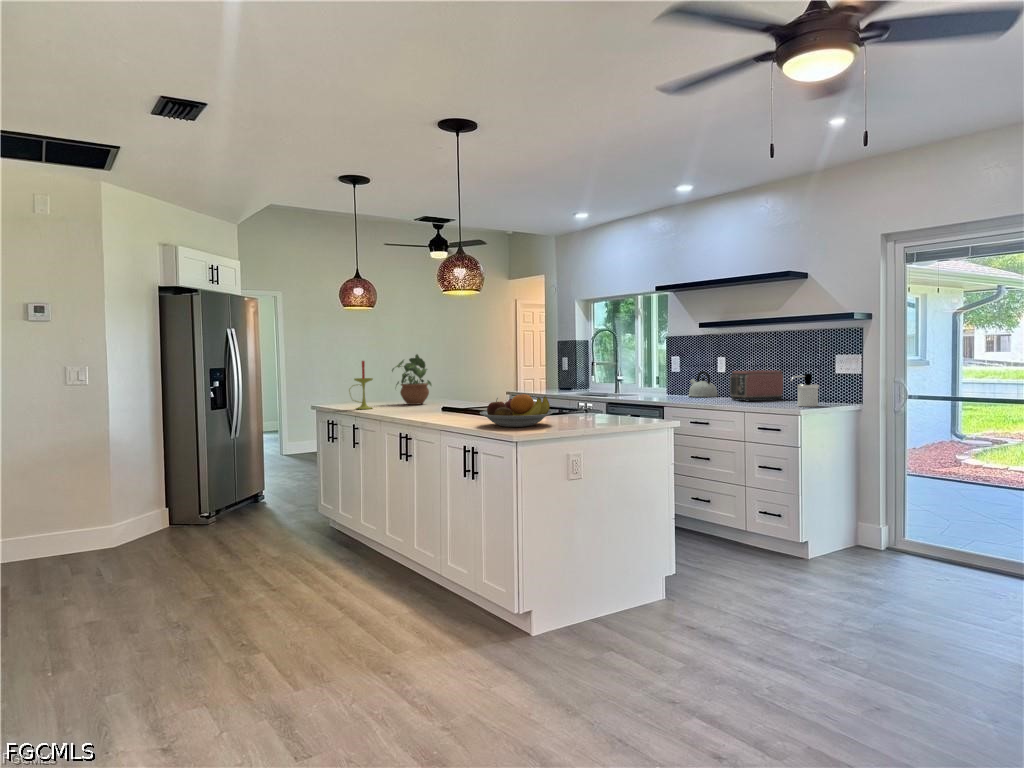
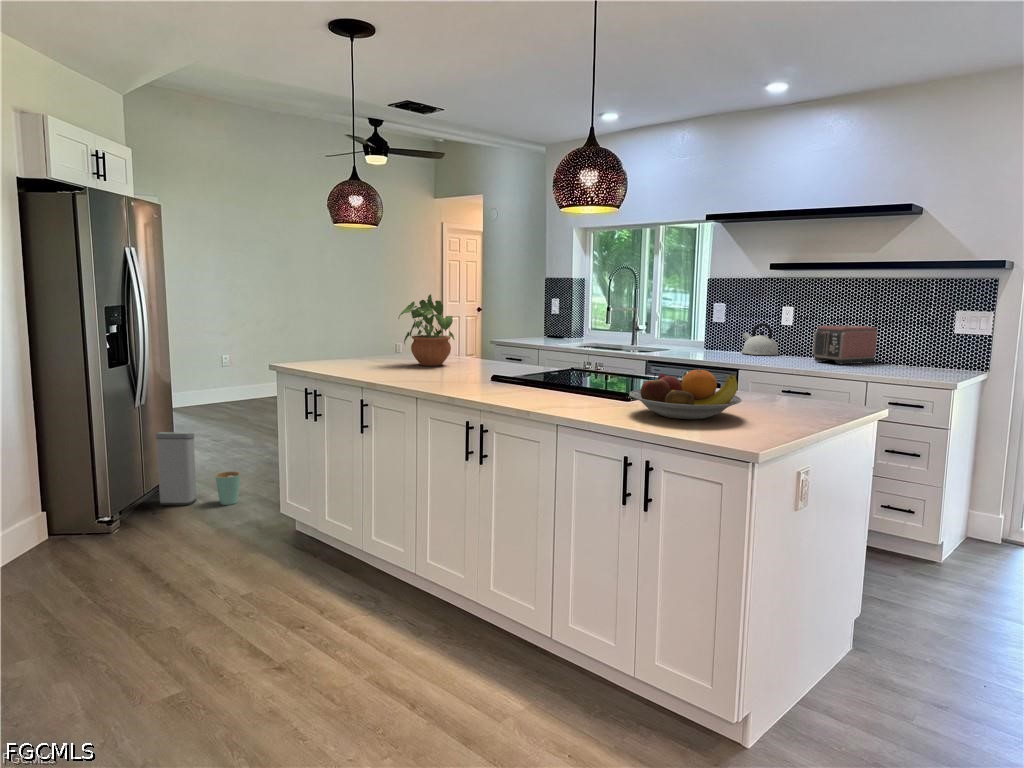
candle: present [349,361,373,409] -> none [351,302,386,375]
soap dispenser: present [790,374,819,407] -> none [925,335,955,376]
trash can: none [245,457,301,510] -> present [156,432,241,506]

